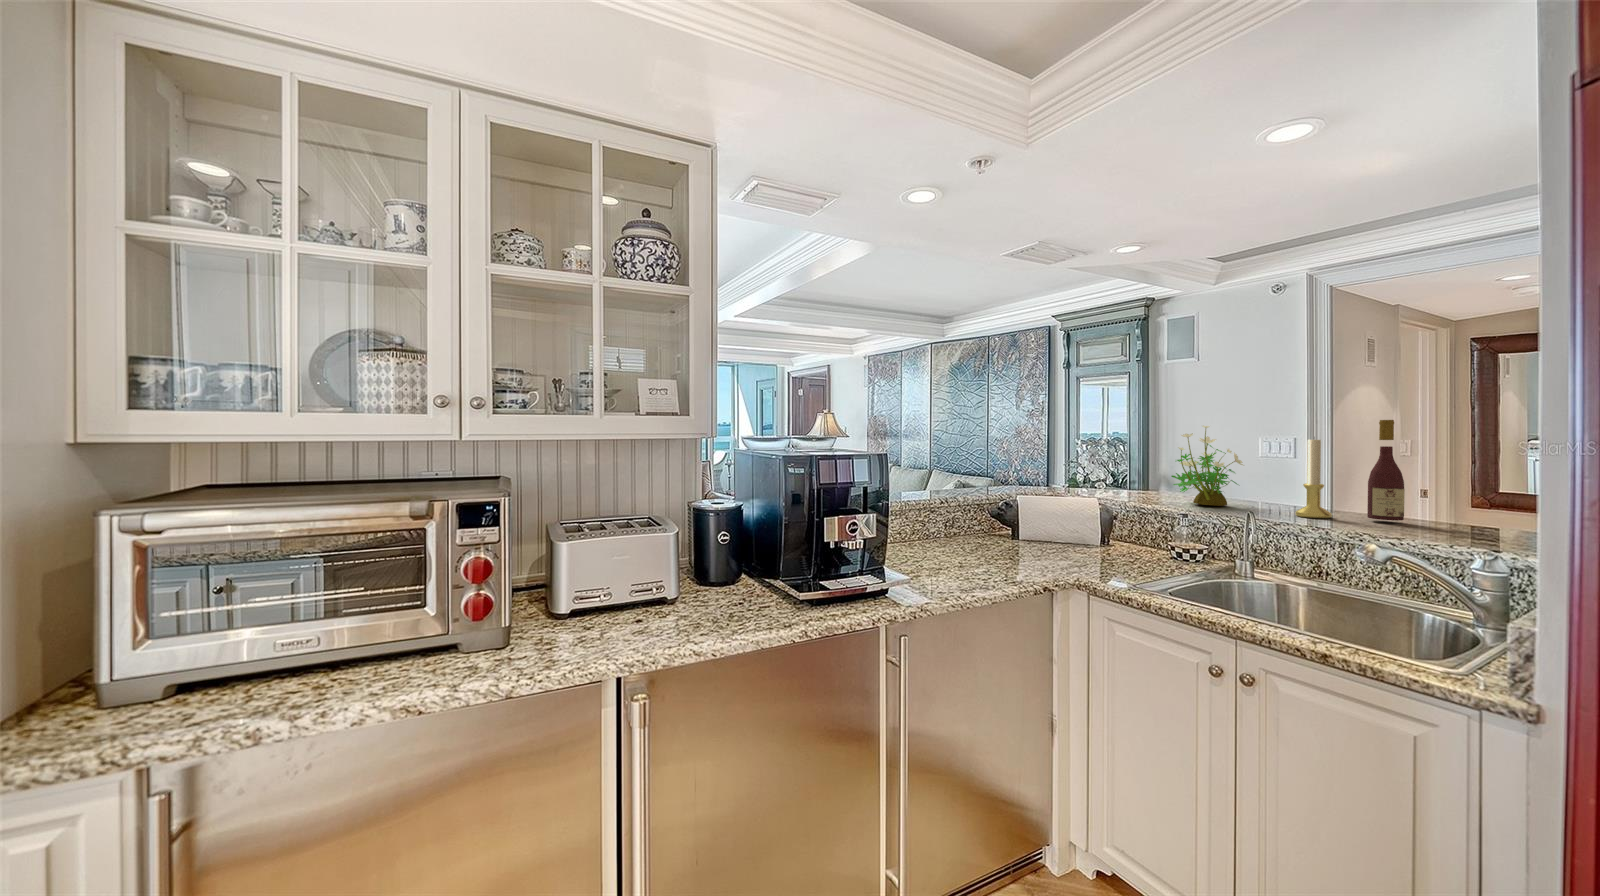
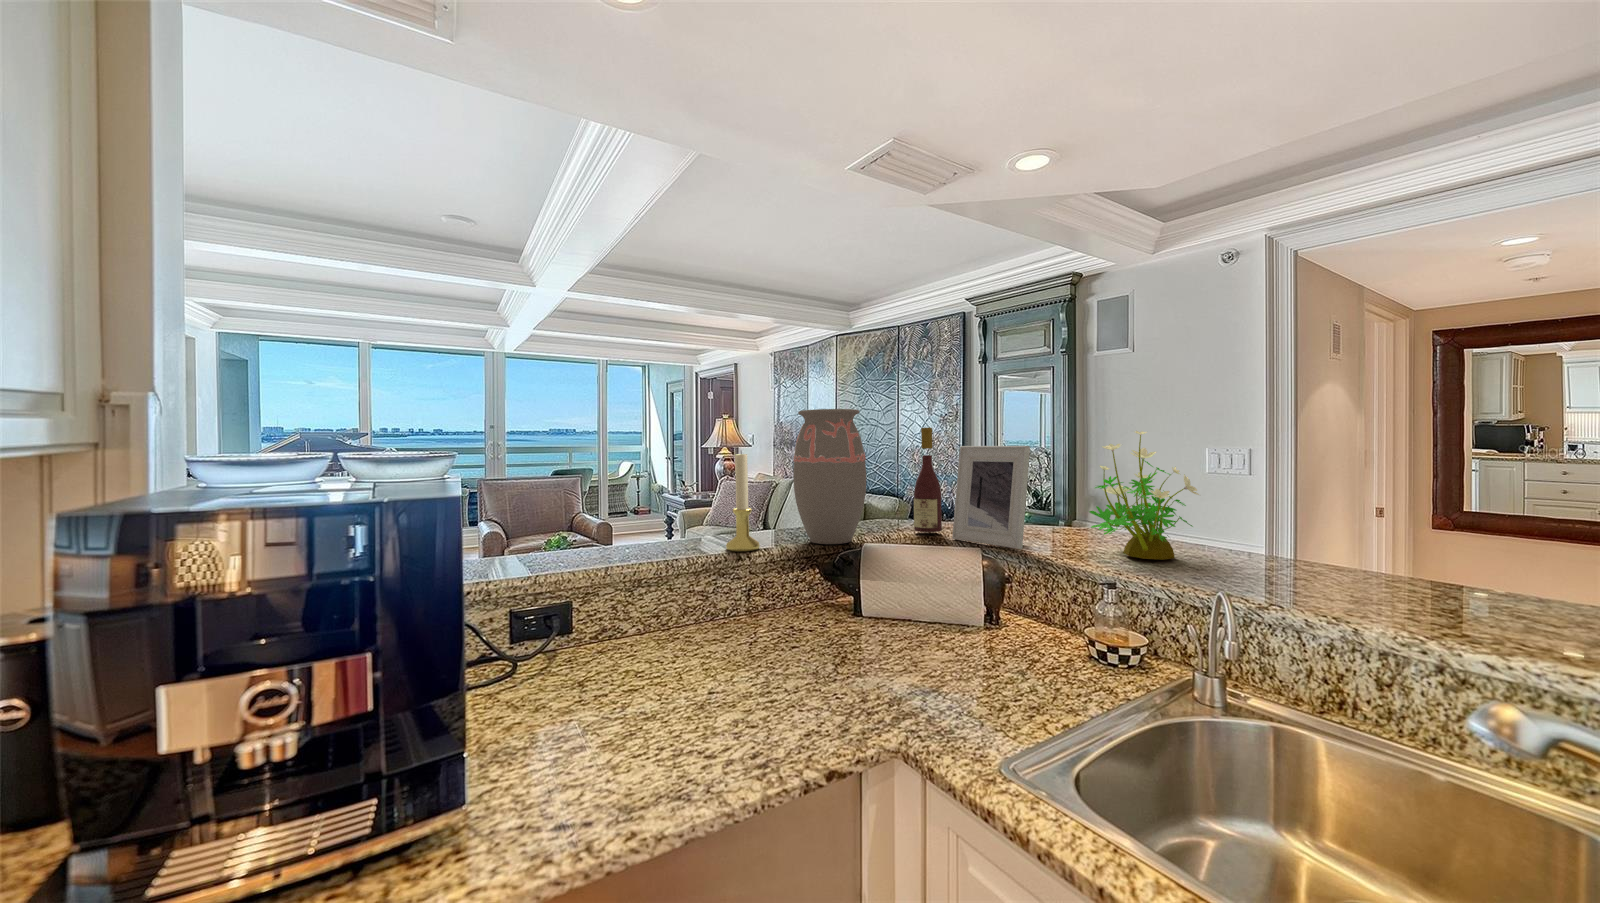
decorative vase: none [967,410,1016,497] -> present [793,409,866,544]
wine bottle: present [1367,420,1405,521] -> present [914,428,942,532]
picture frame: none [1073,435,1131,501] -> present [952,446,1030,549]
candle holder: present [1295,439,1332,518] -> present [726,453,760,551]

